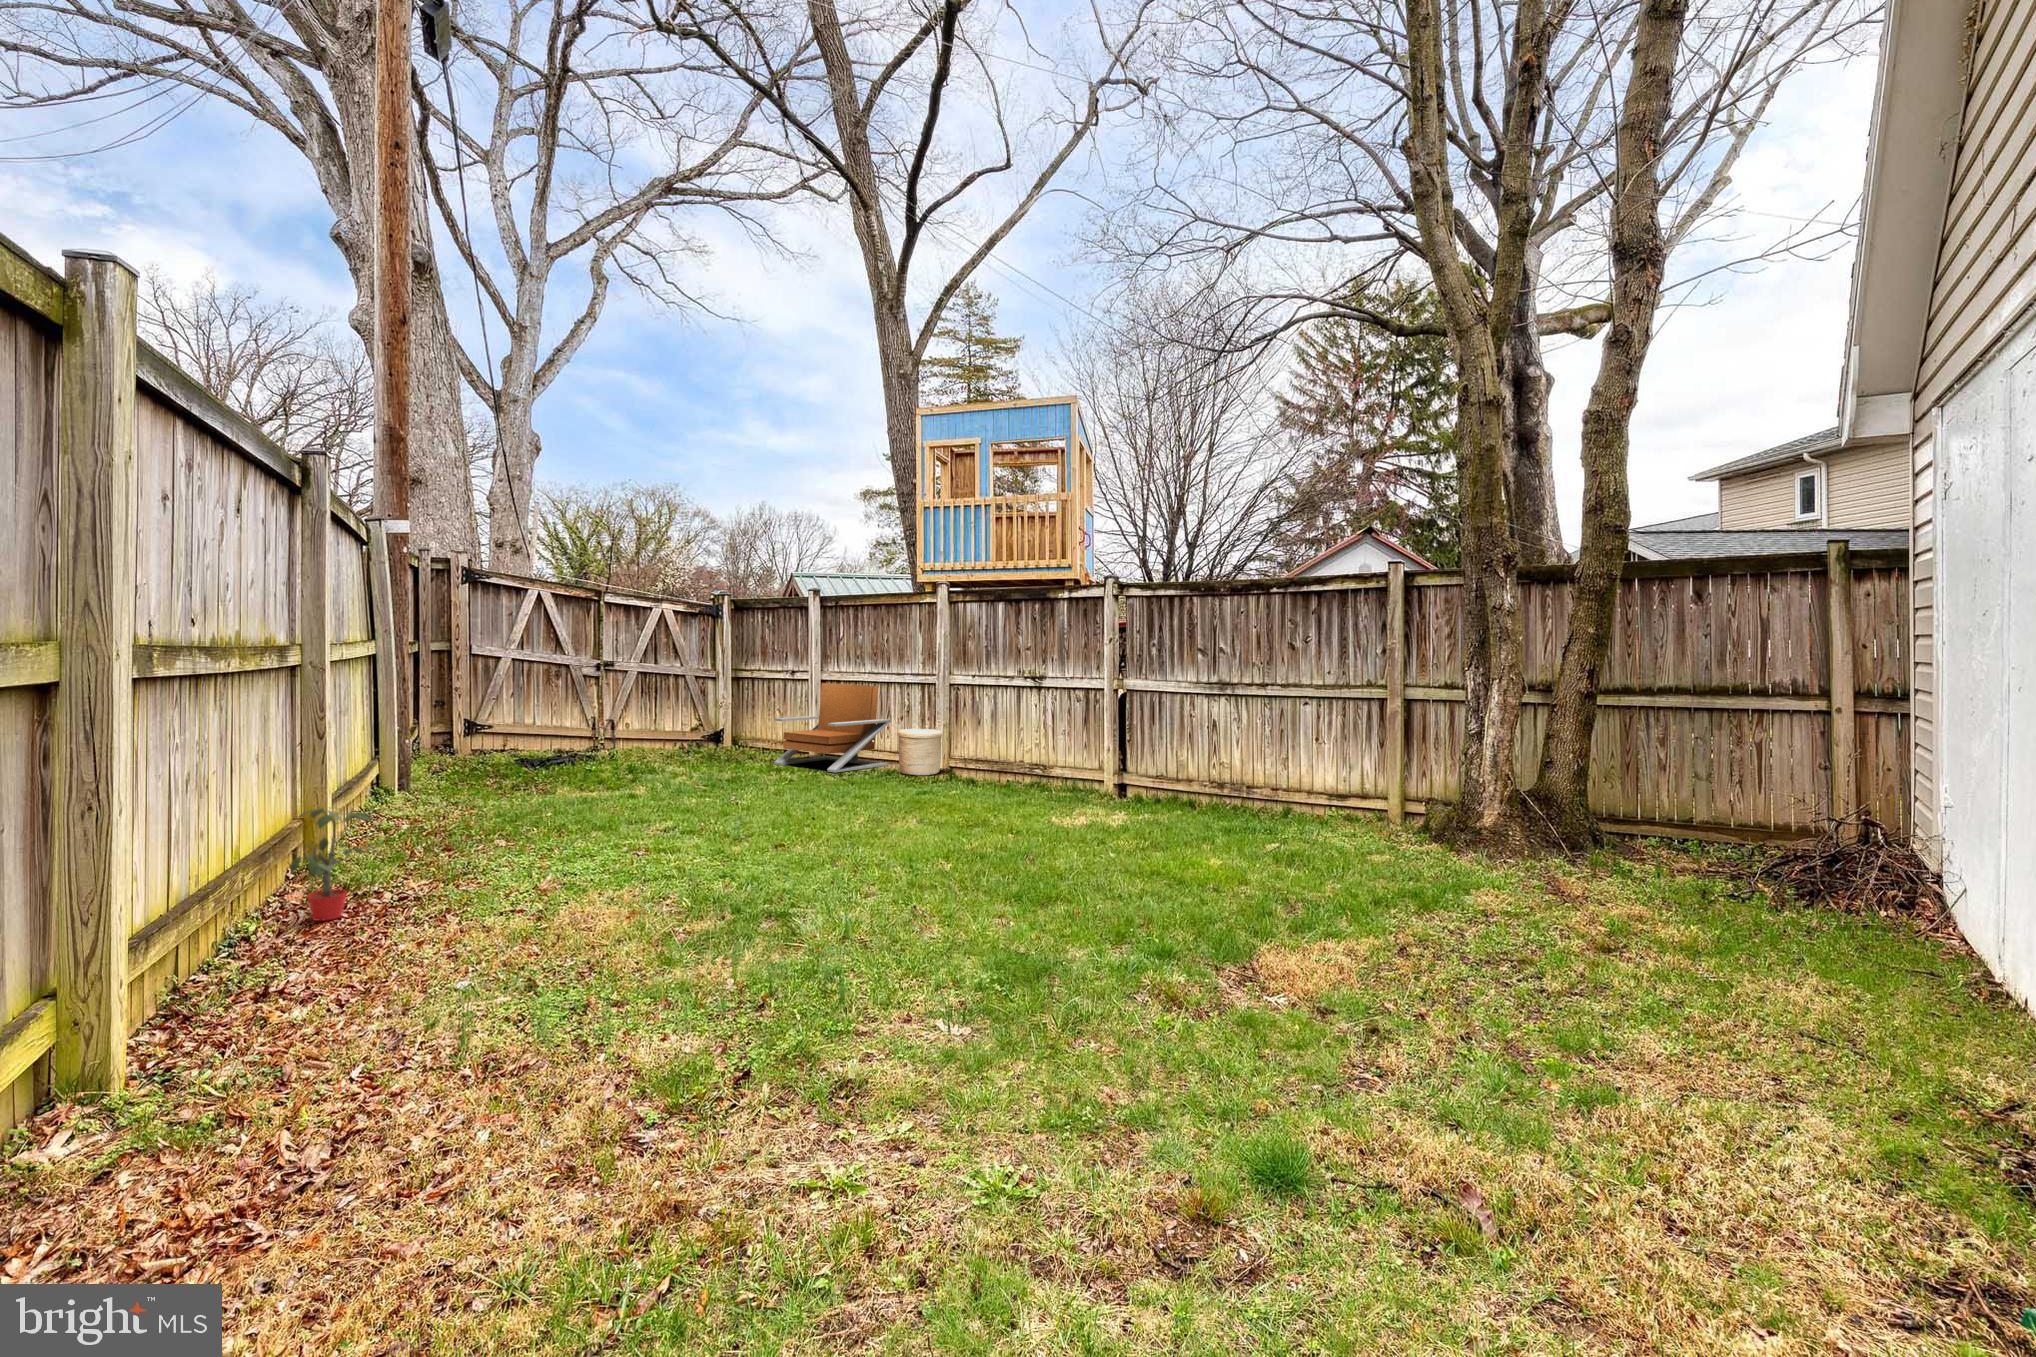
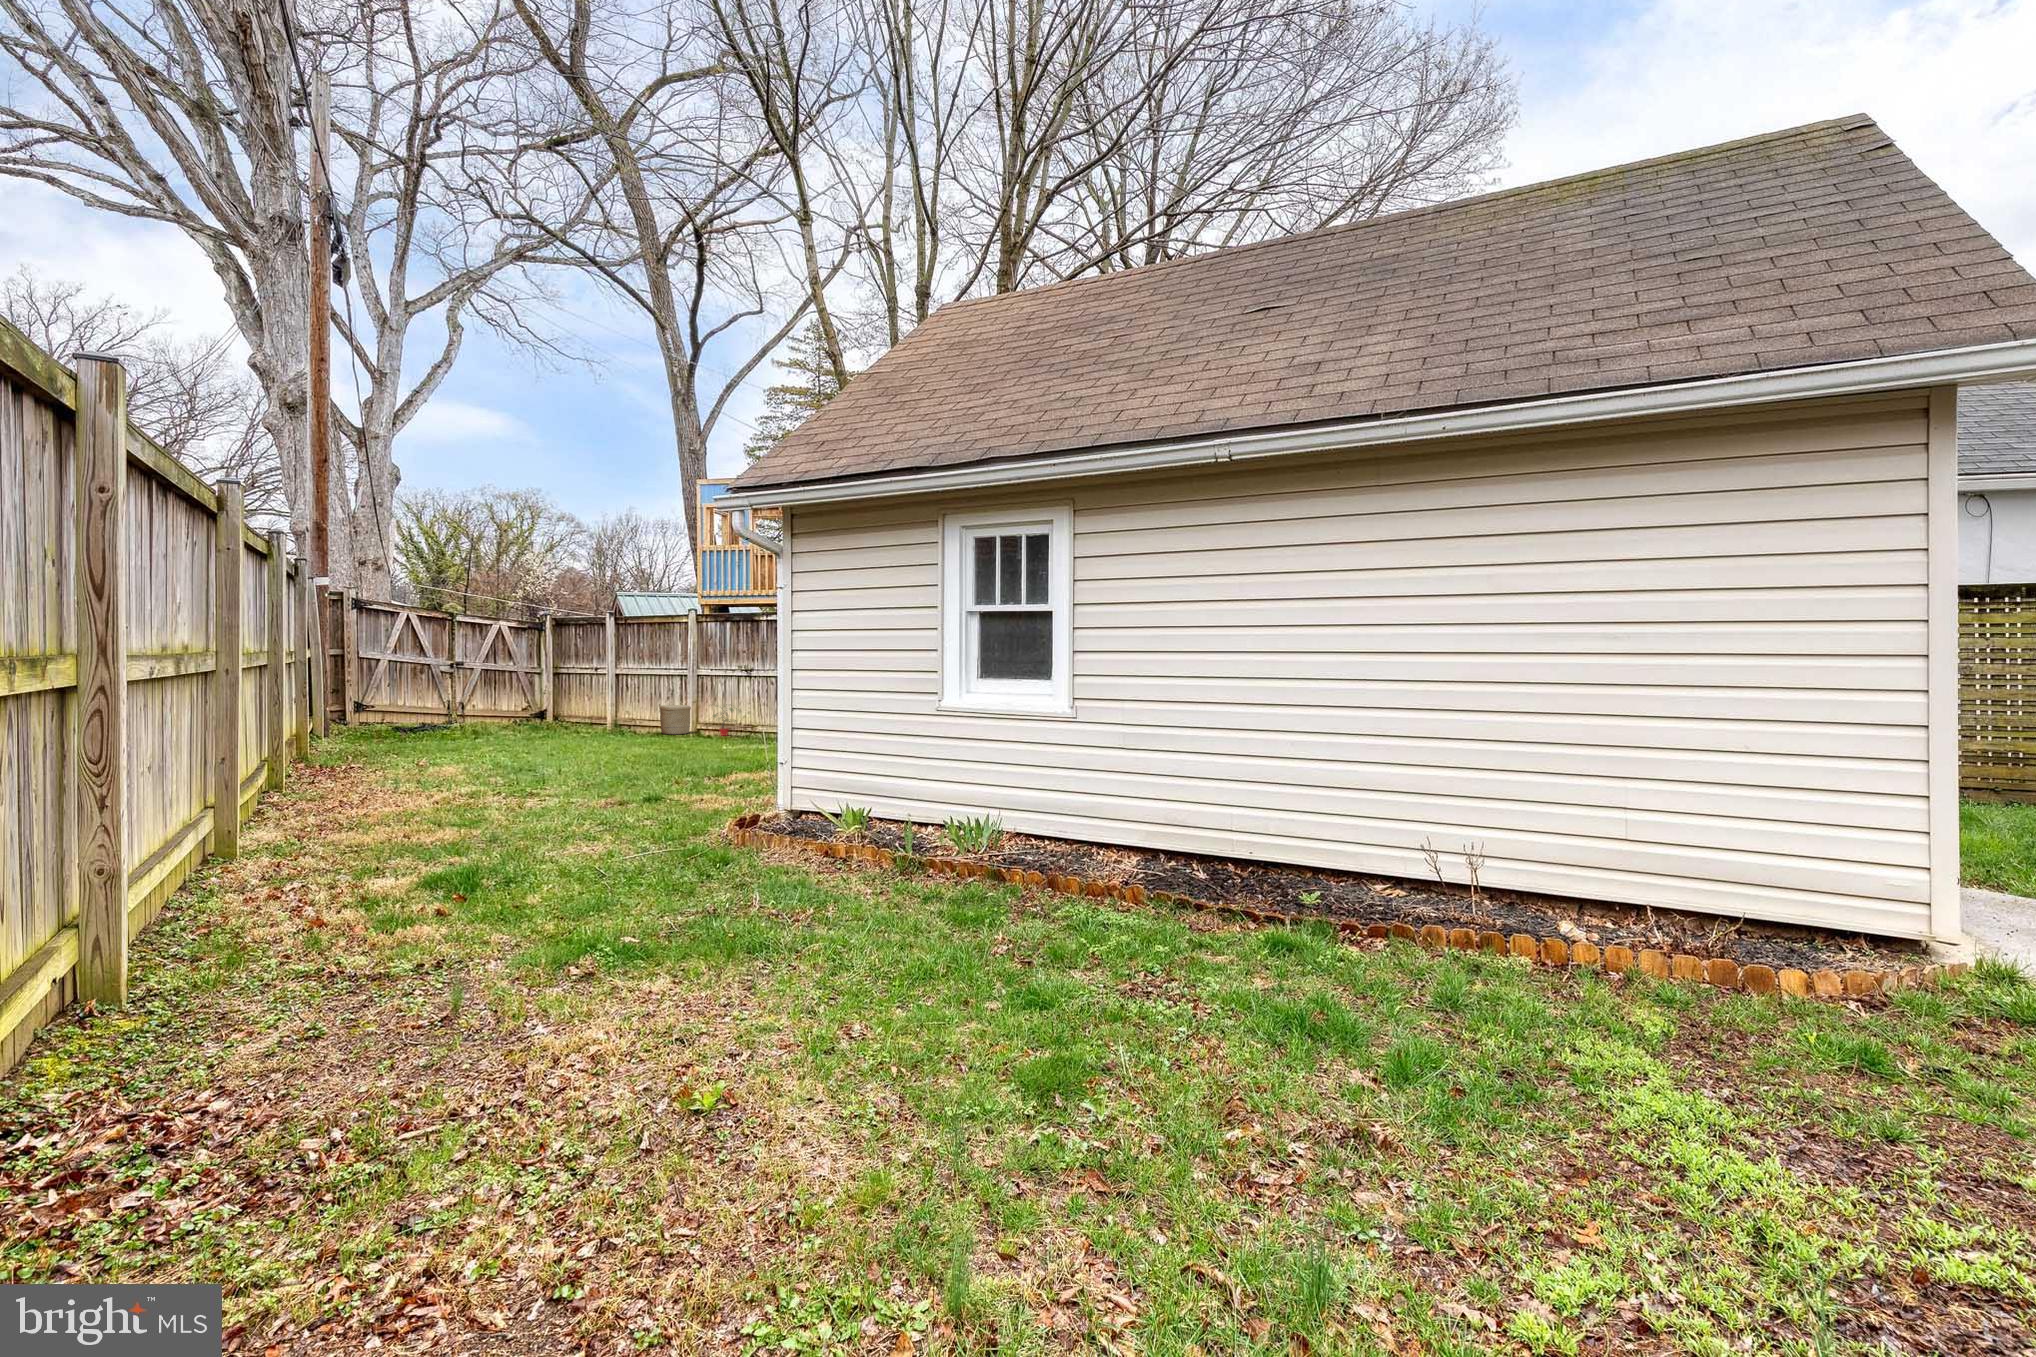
lounge chair: present [774,683,890,773] -> none [577,676,659,734]
potted plant: present [283,808,375,921] -> present [713,706,737,736]

